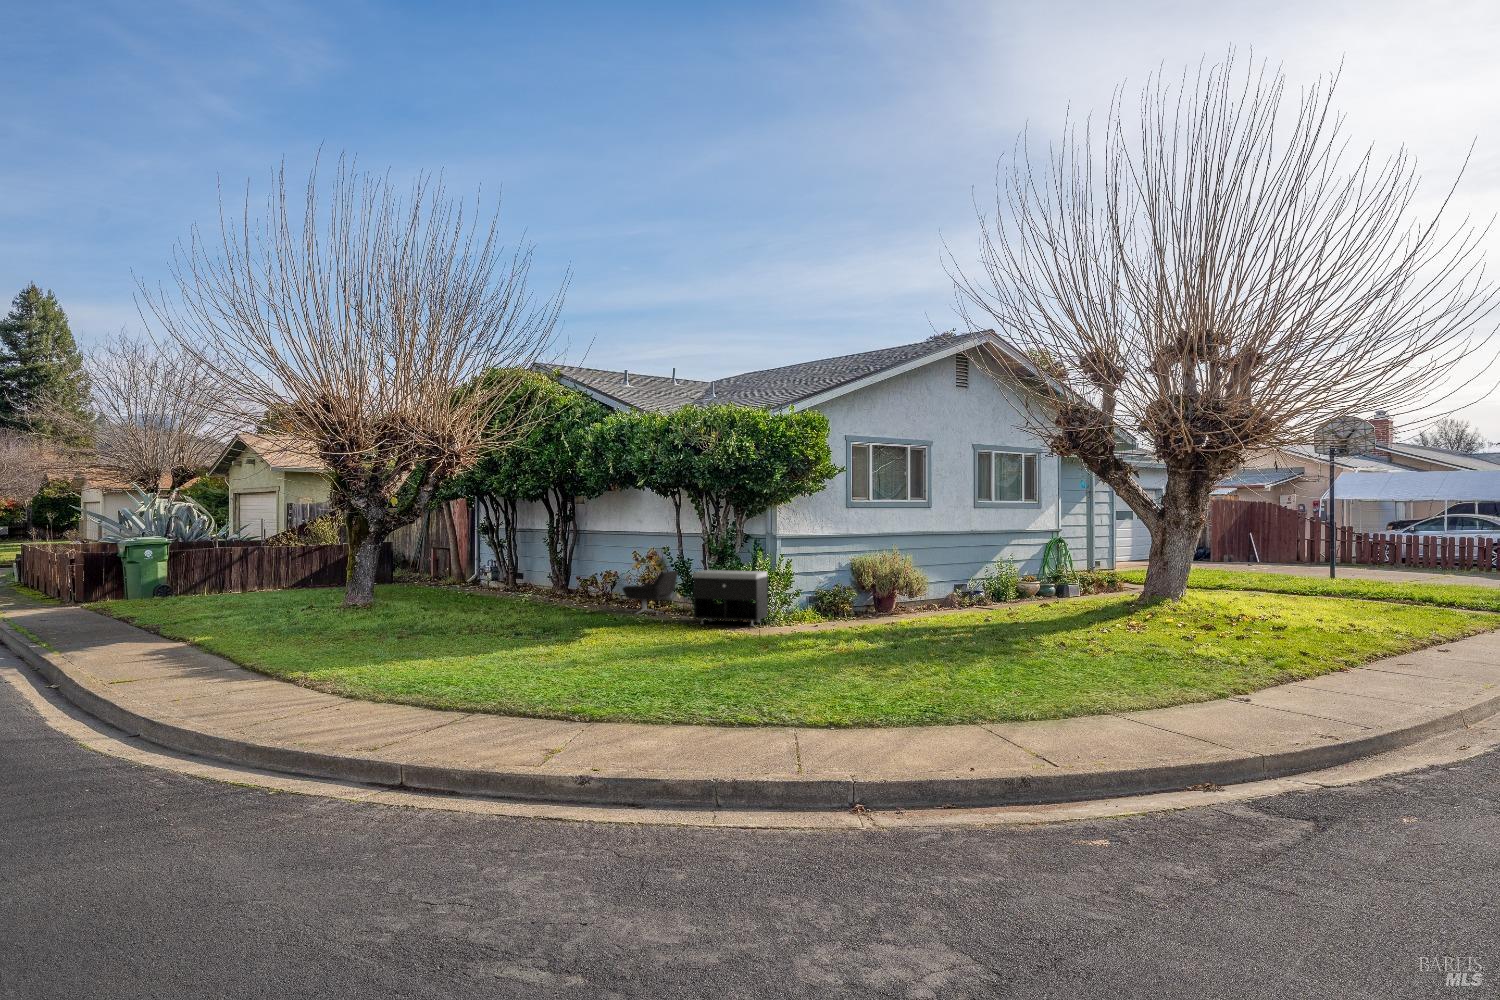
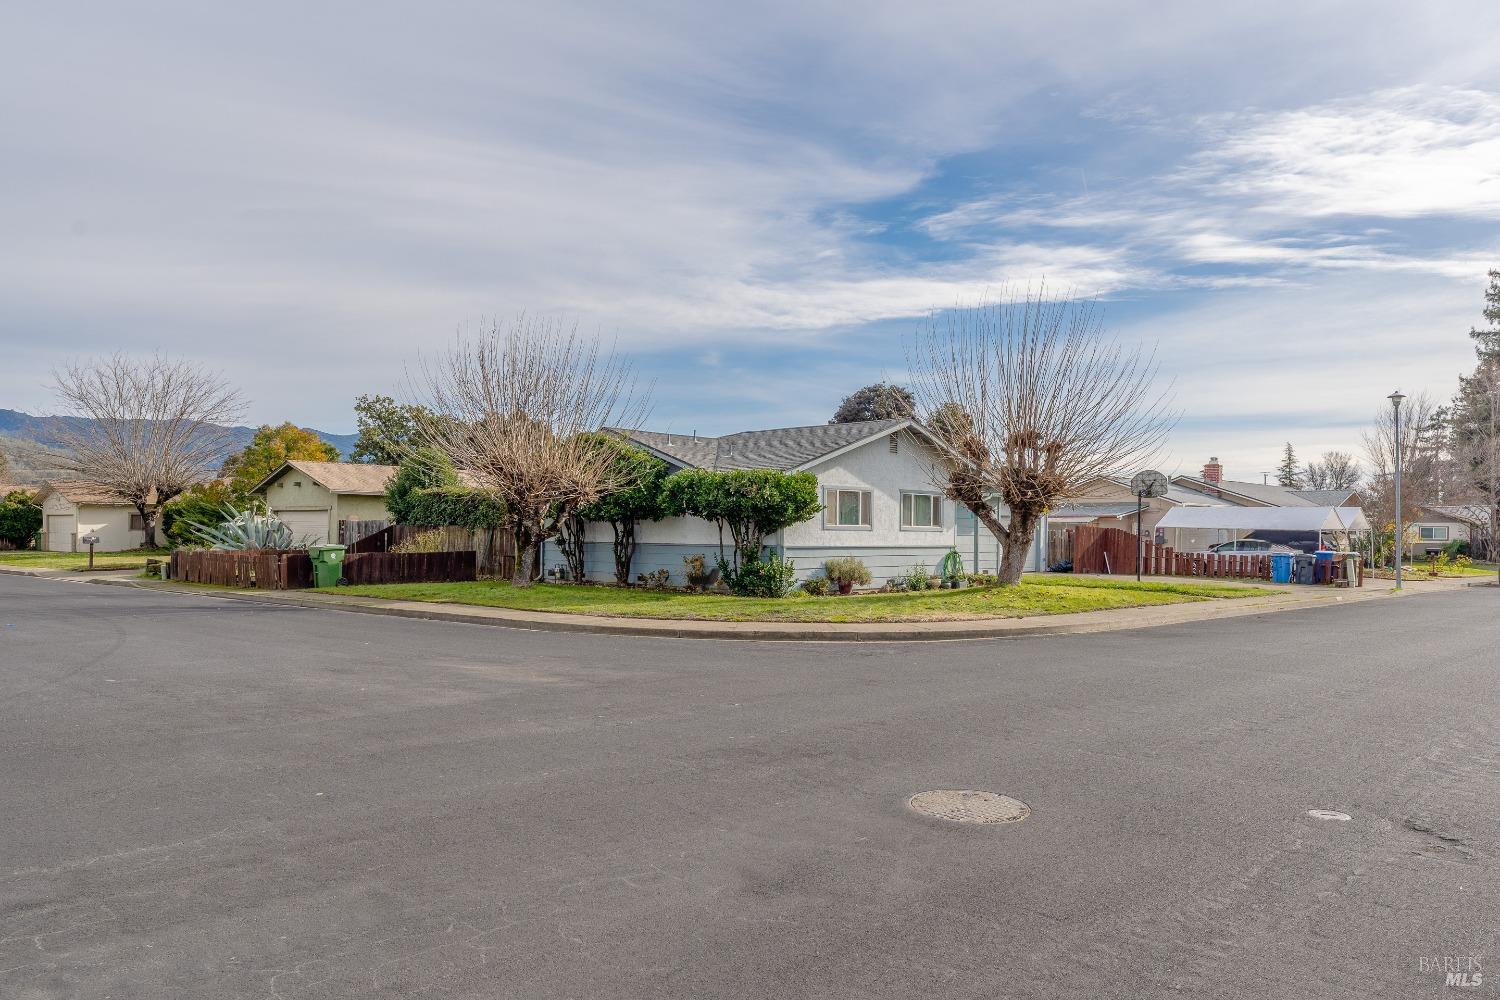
storage bench: present [693,570,768,626] -> none [738,566,781,598]

